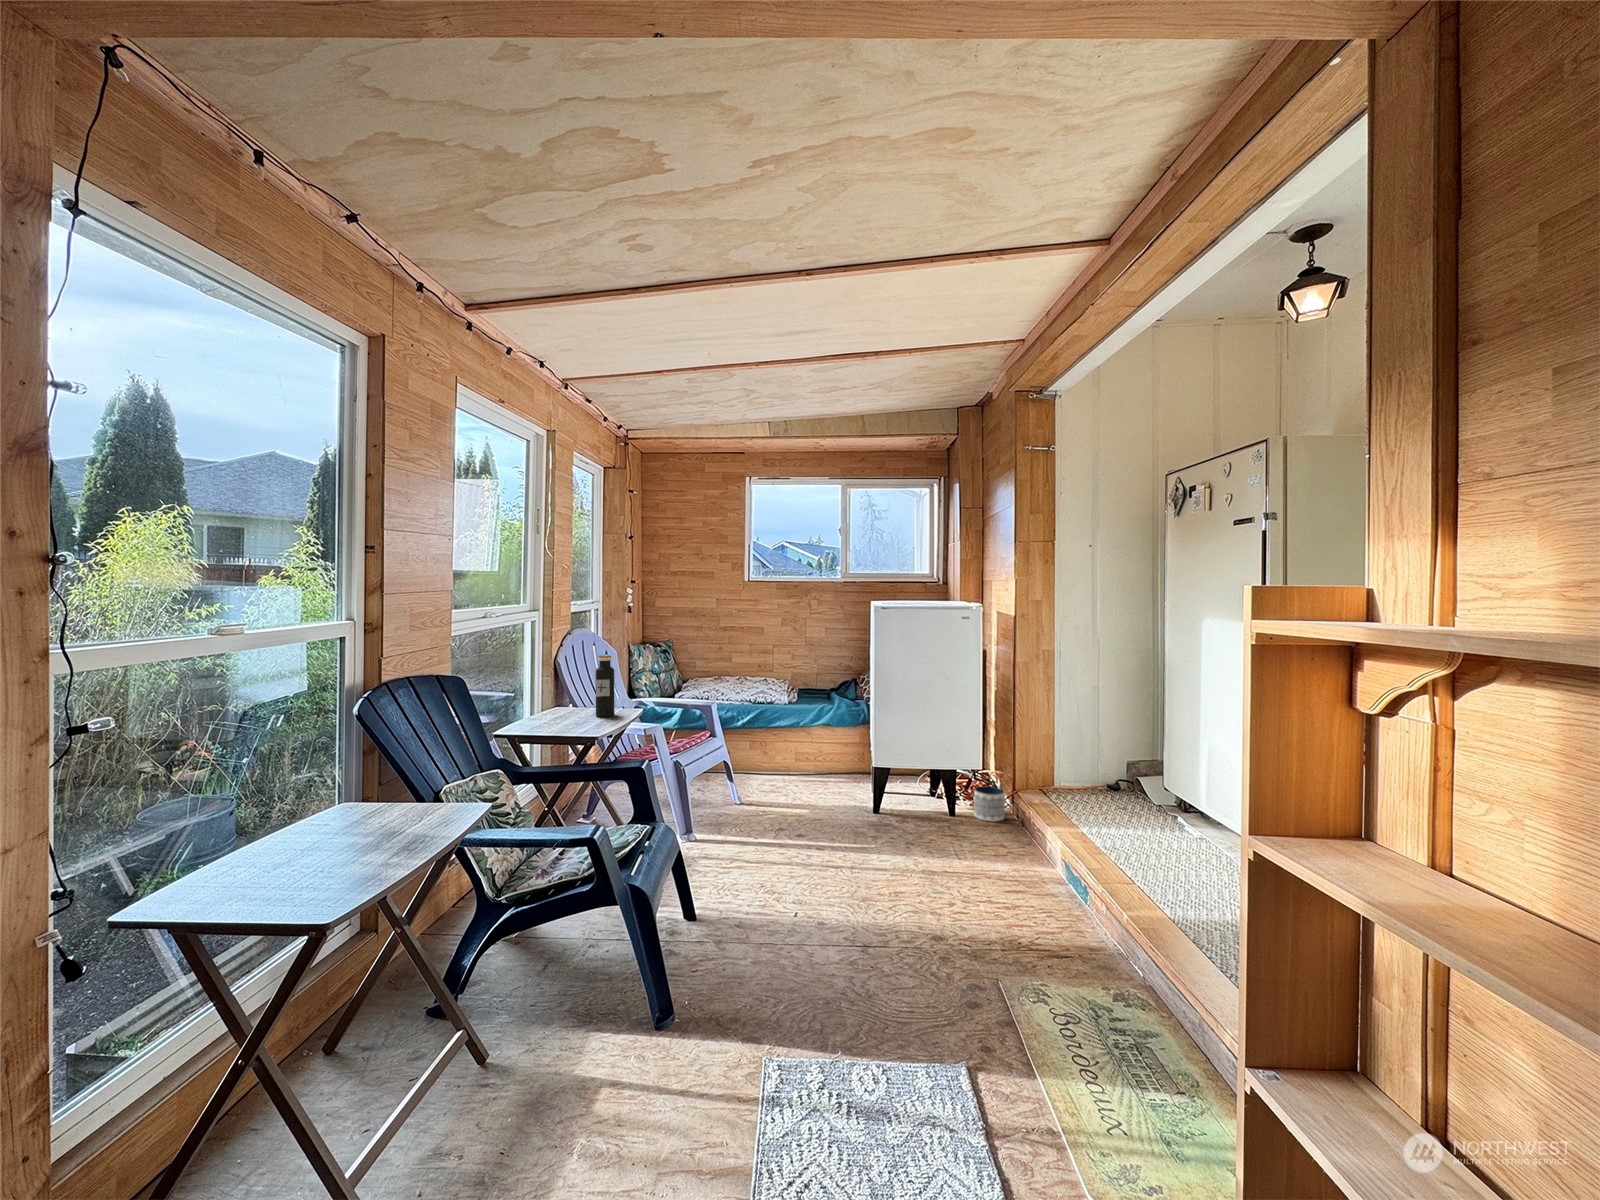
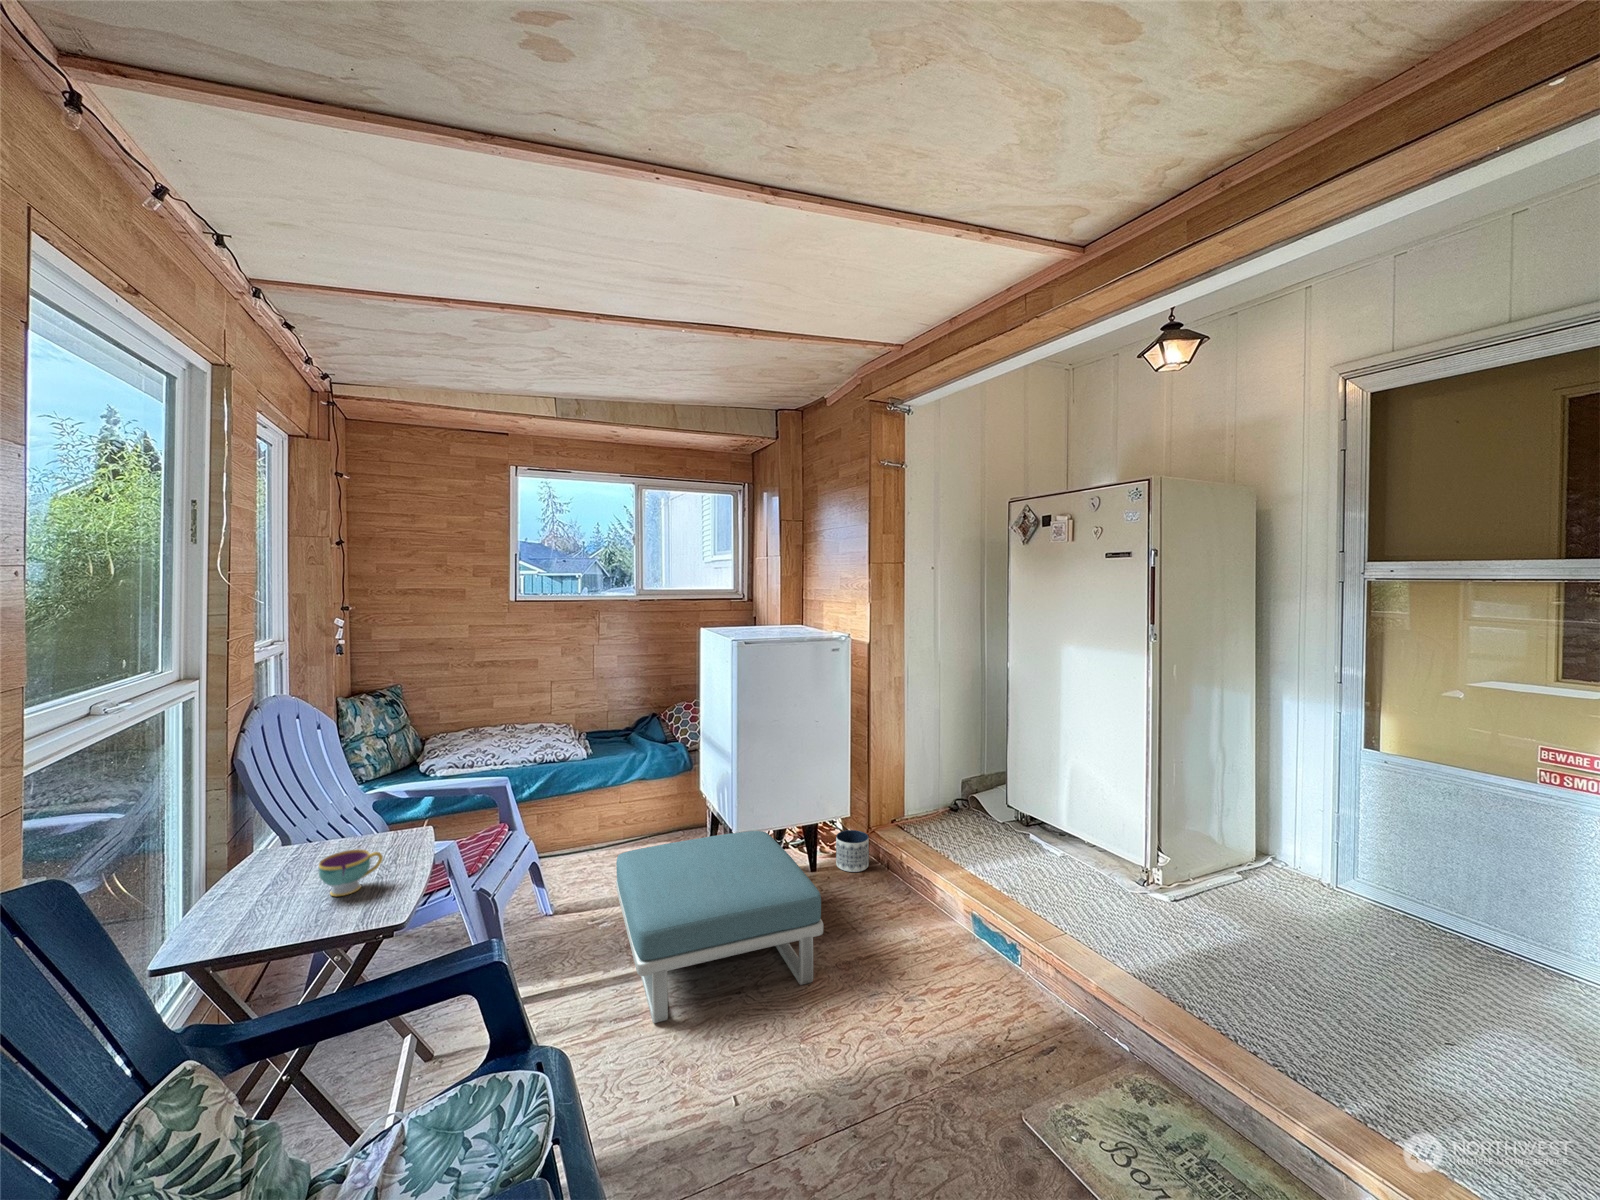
water bottle: present [596,655,614,717] -> none [362,761,399,866]
teacup: none [567,702,598,724] -> present [319,850,383,896]
footstool: none [758,761,907,875] -> present [616,831,823,1023]

